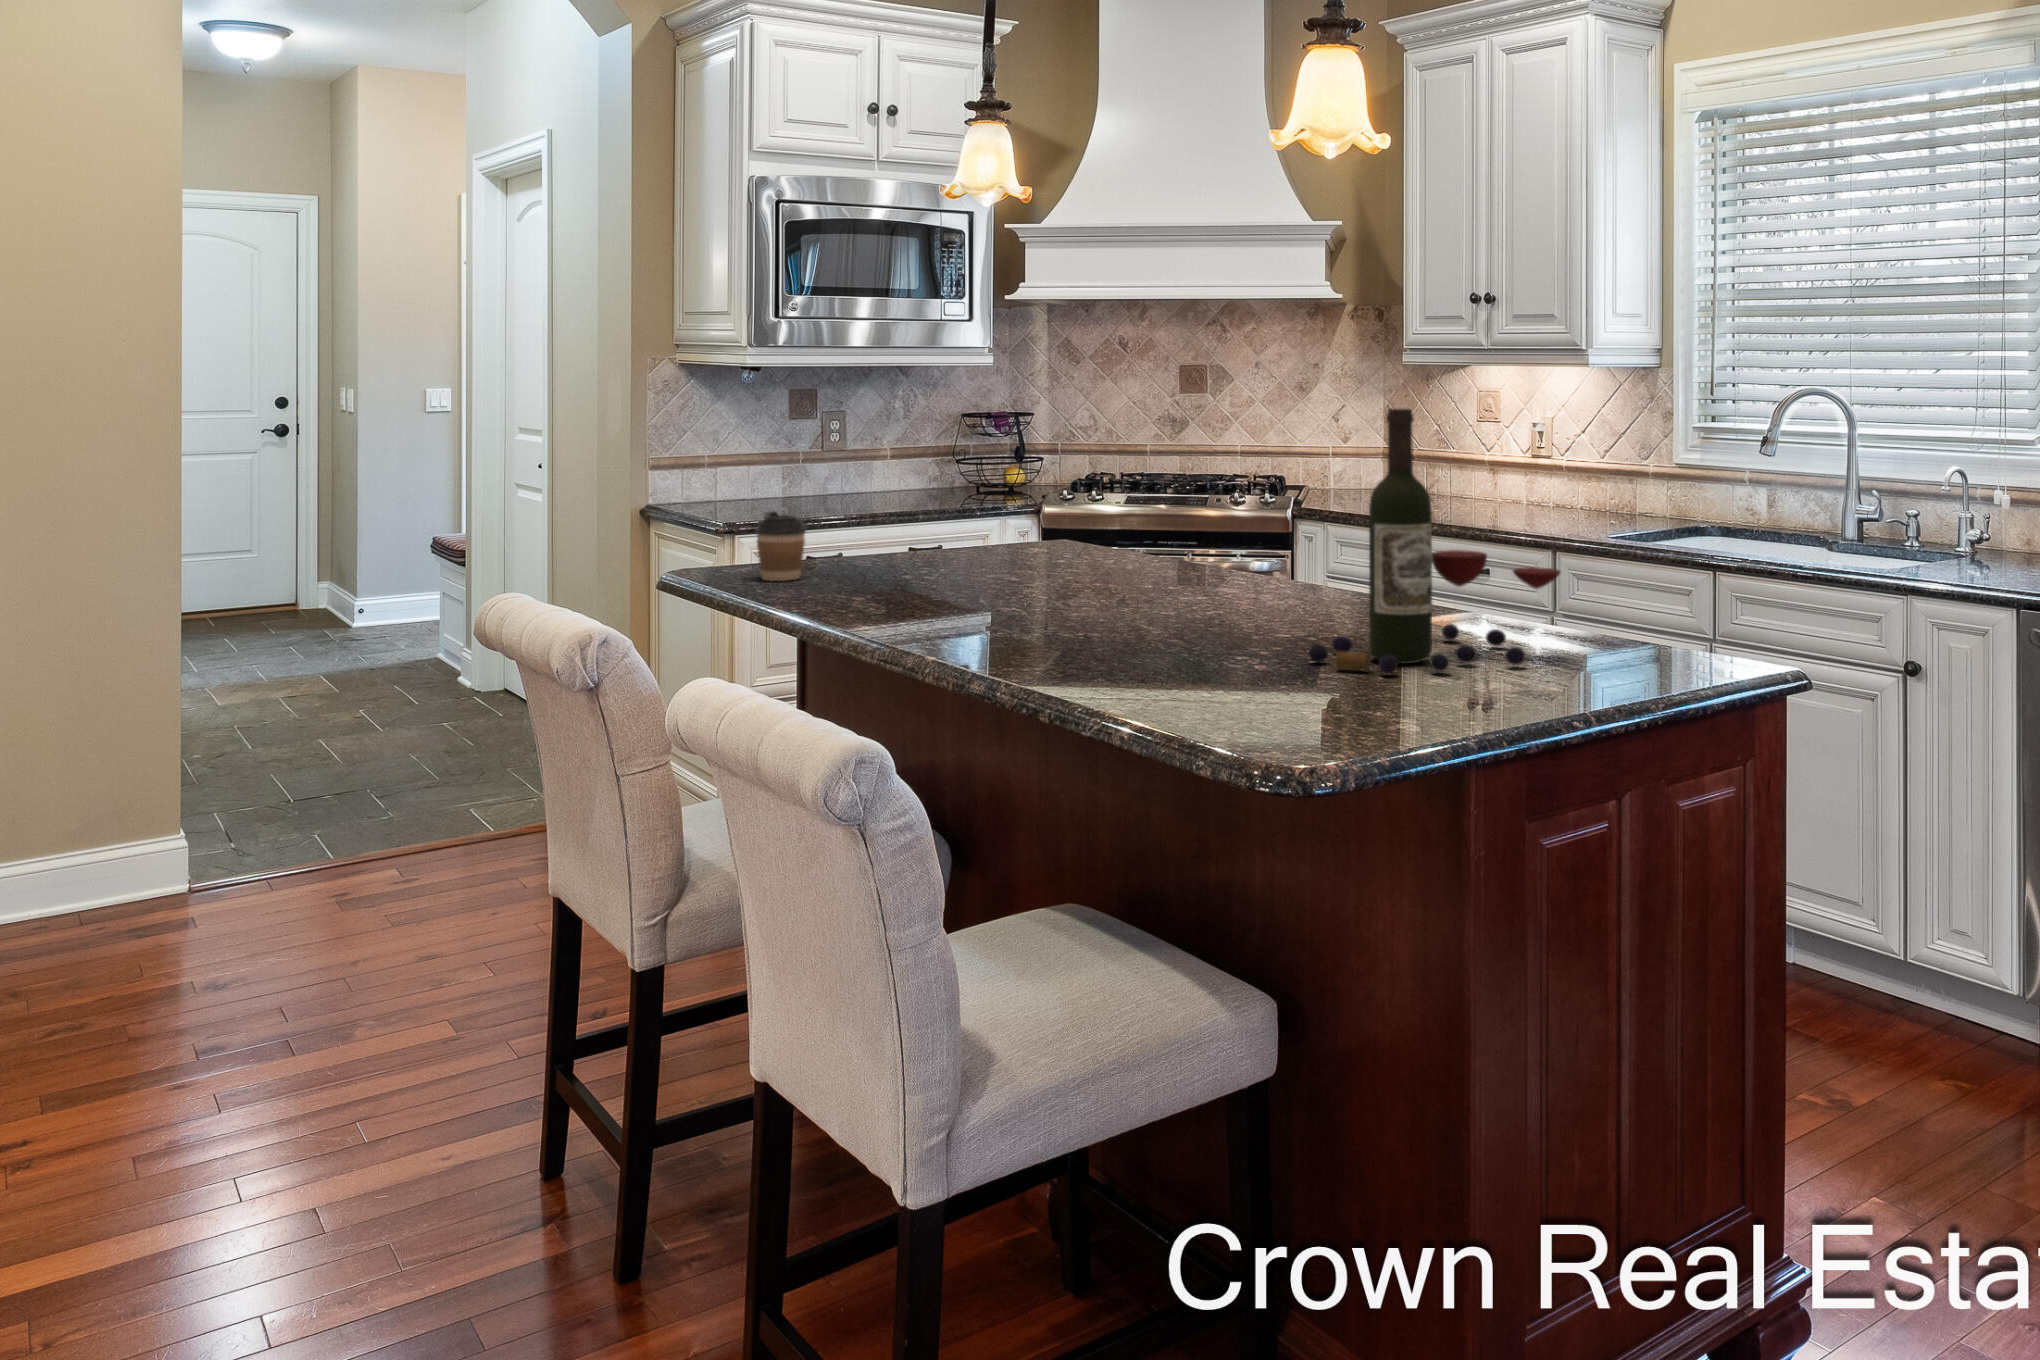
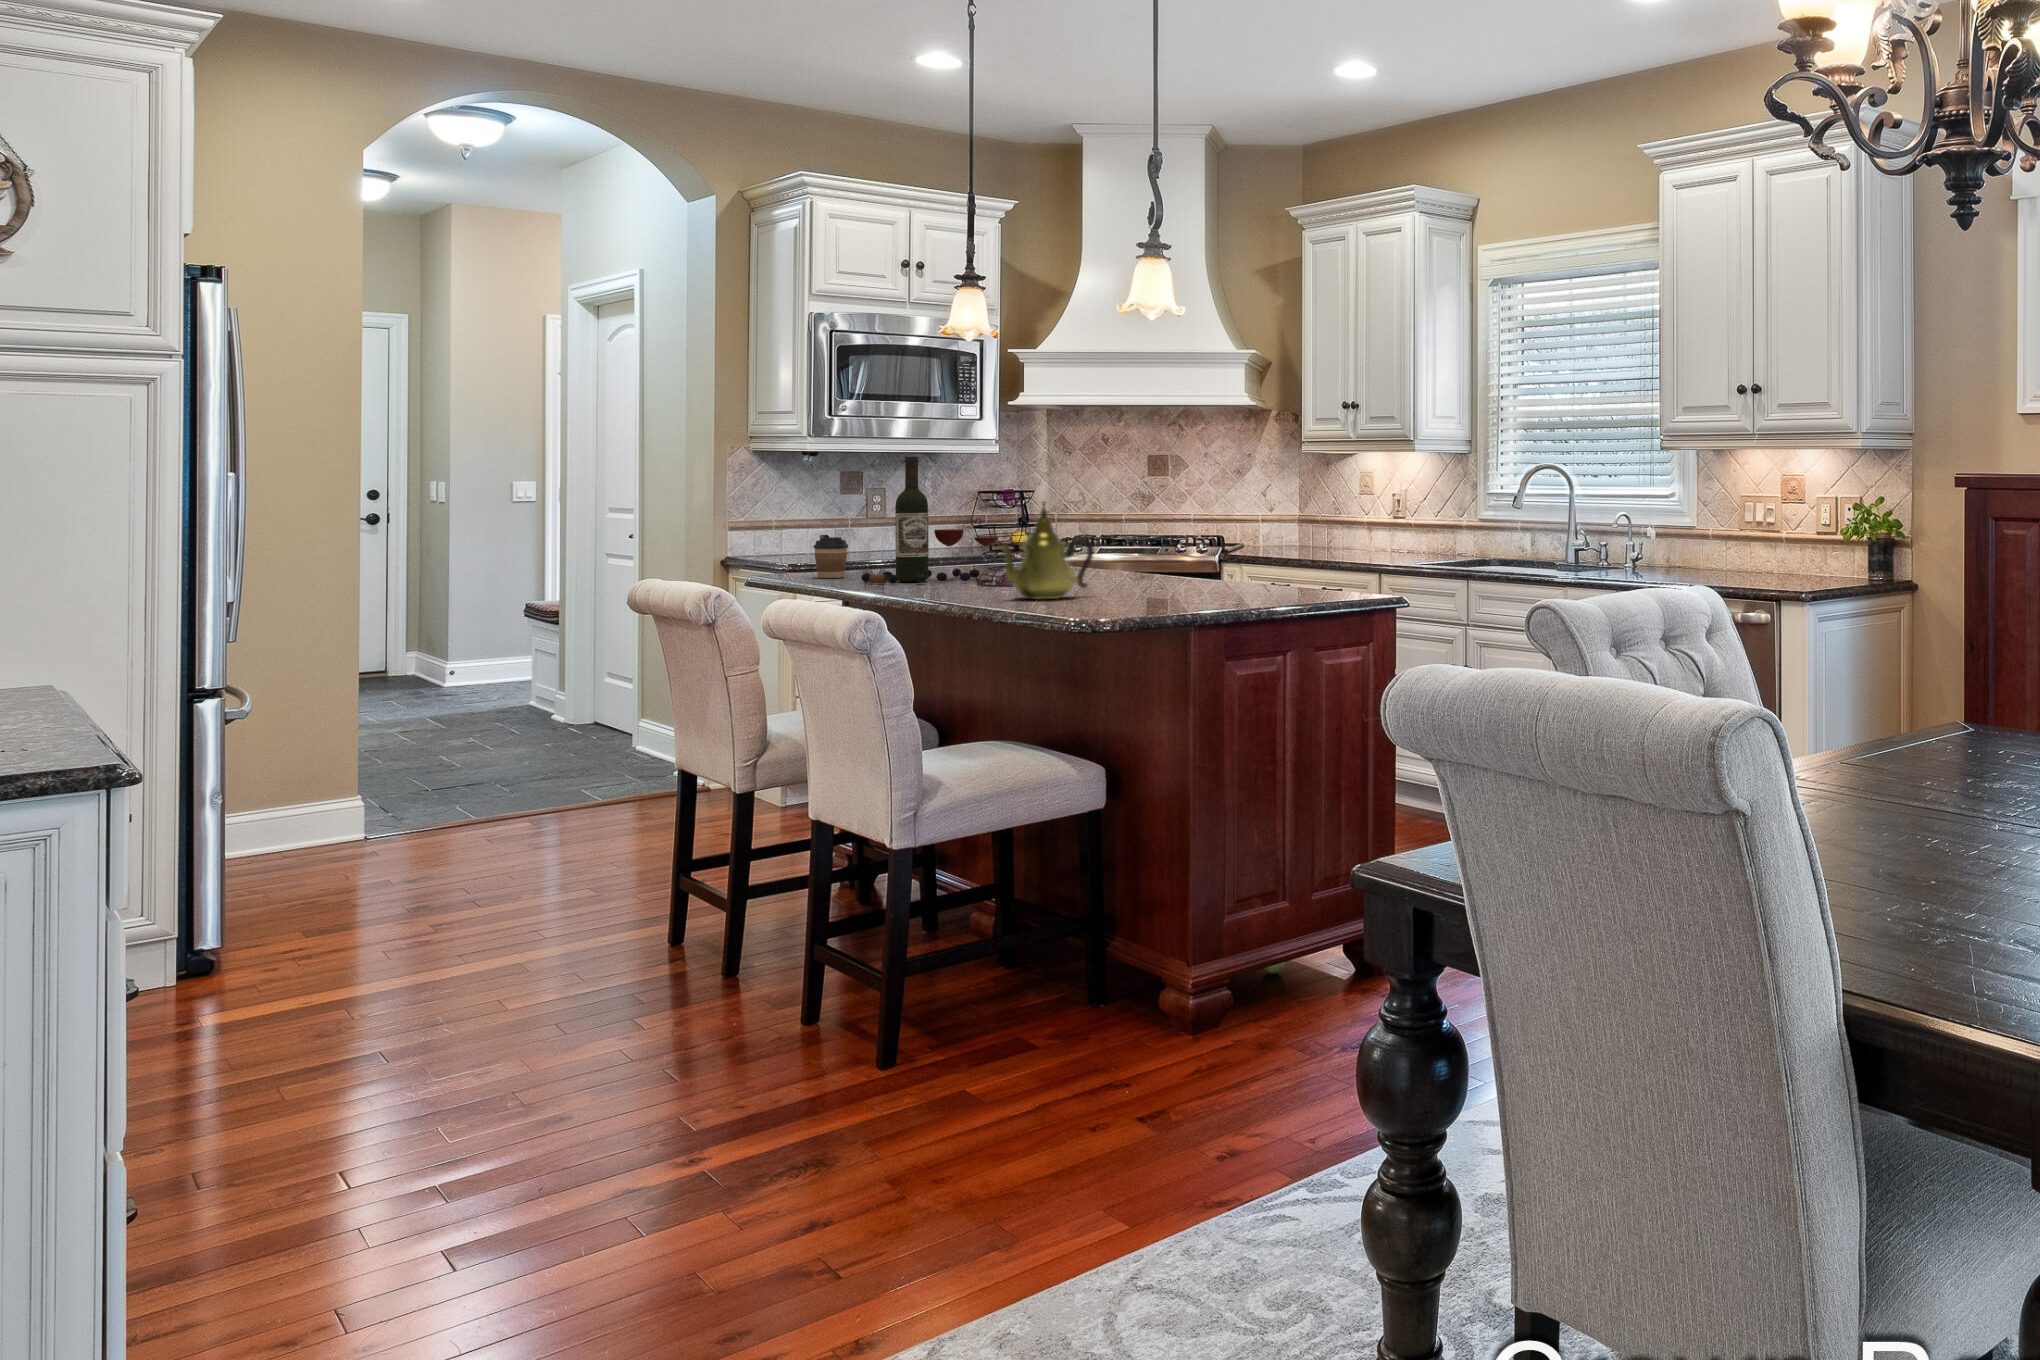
wine bottle: present [1309,409,1560,673] -> present [861,457,998,584]
teapot: none [1067,483,1224,663] -> present [1000,501,1094,599]

